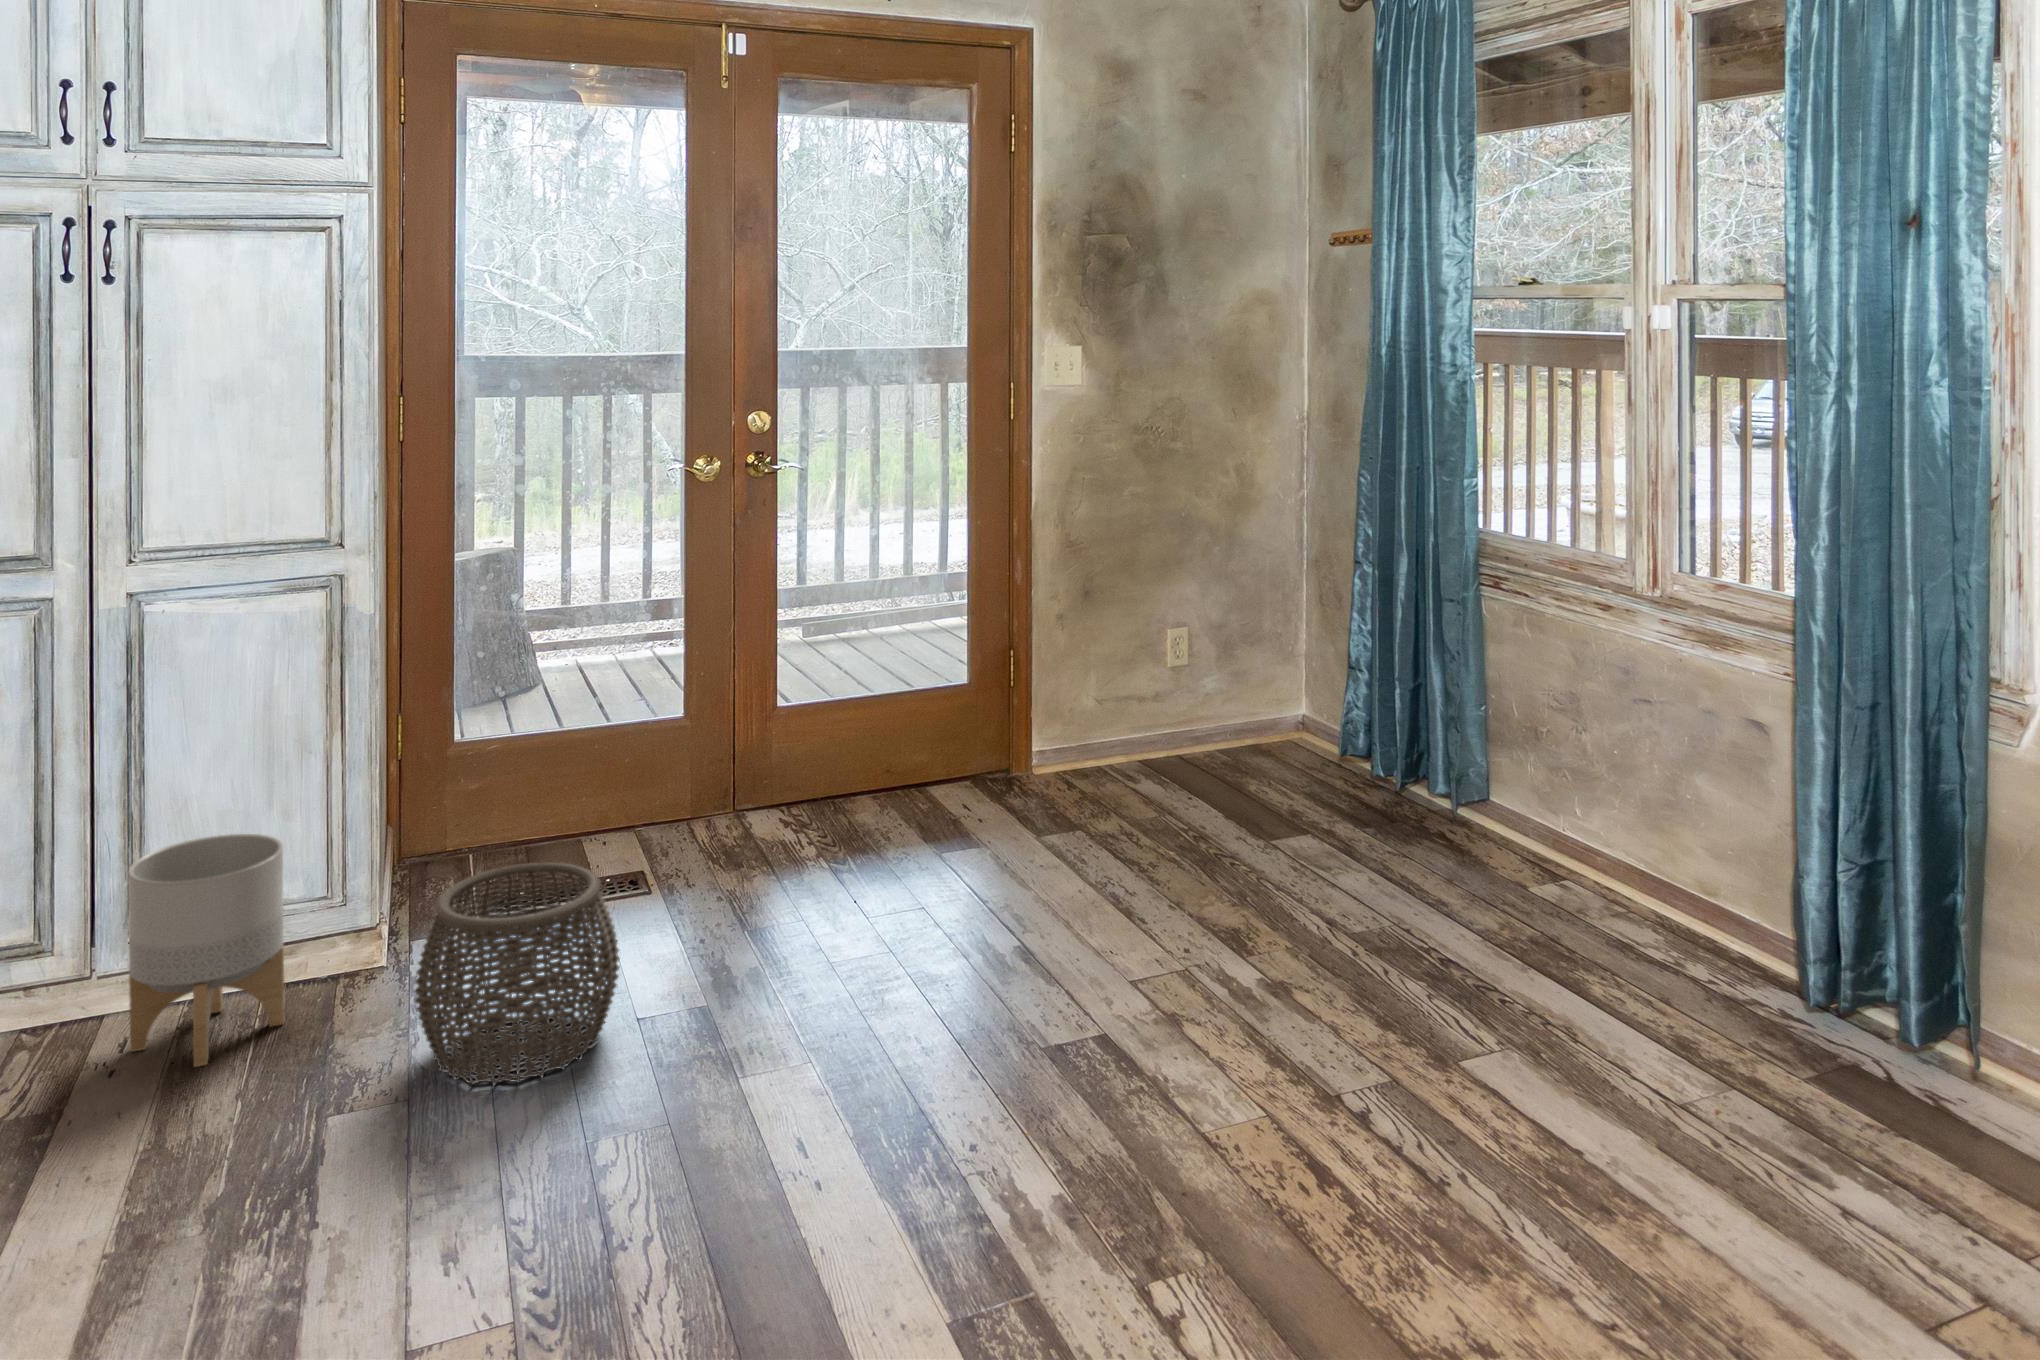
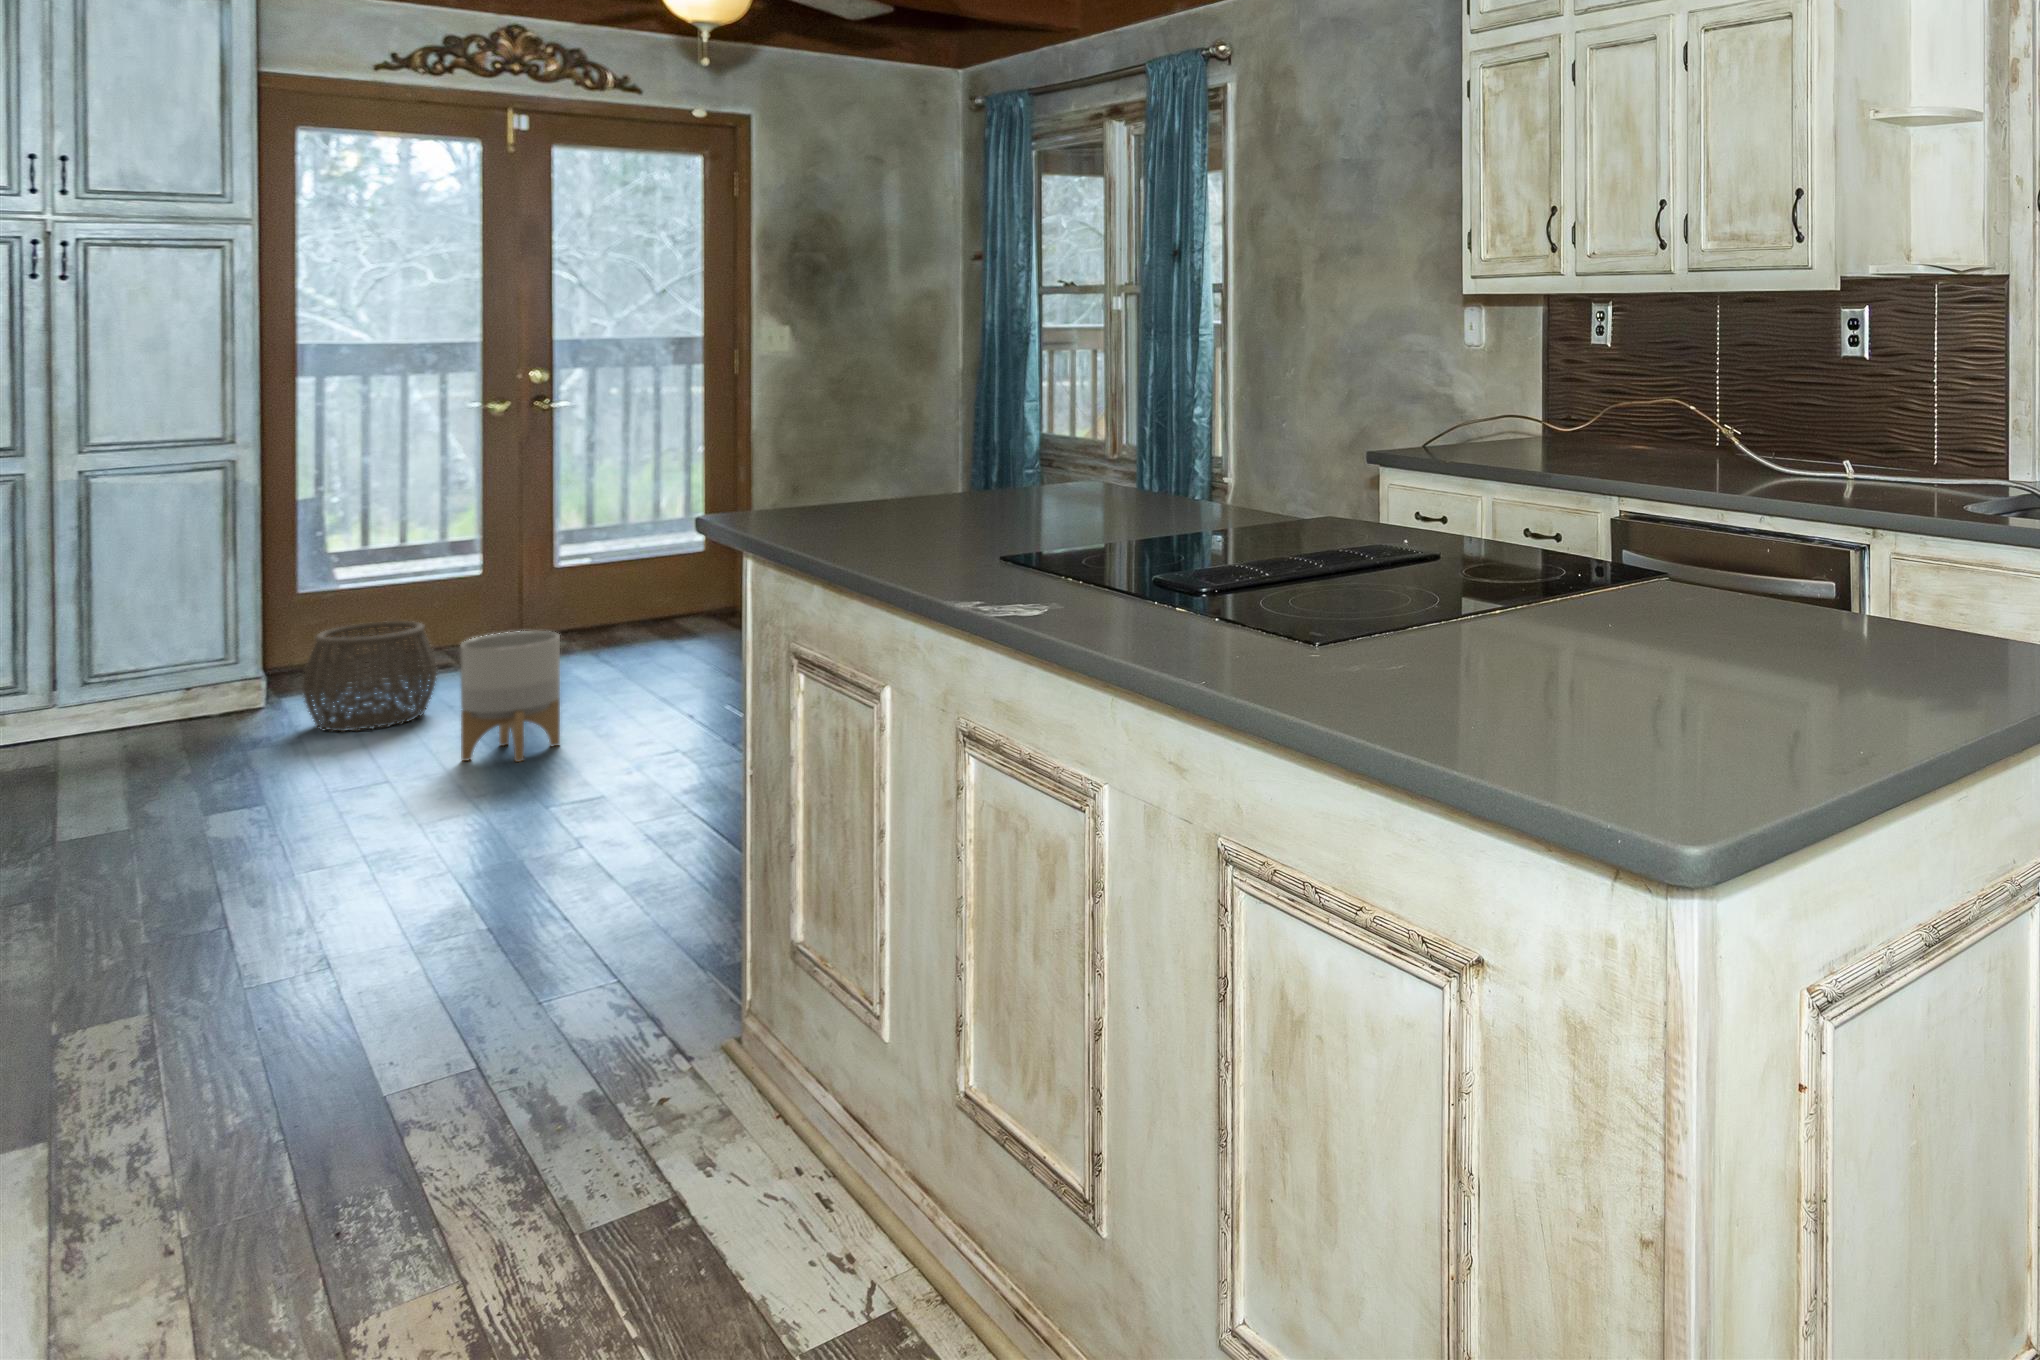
planter: present [128,834,284,1067] -> present [460,631,560,762]

